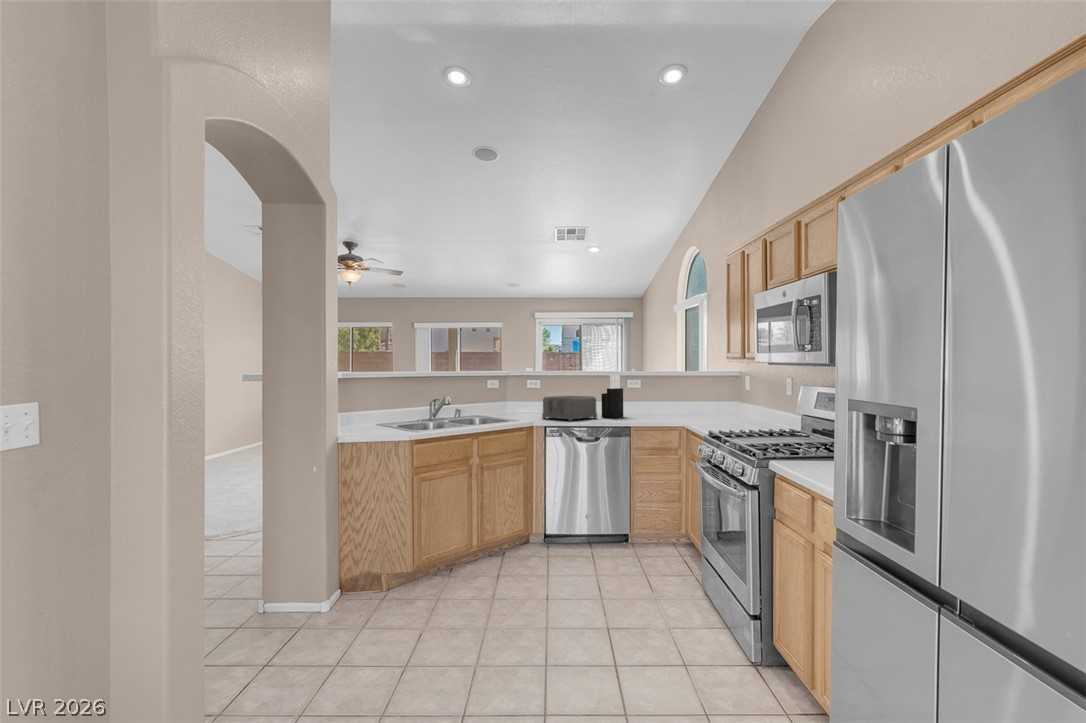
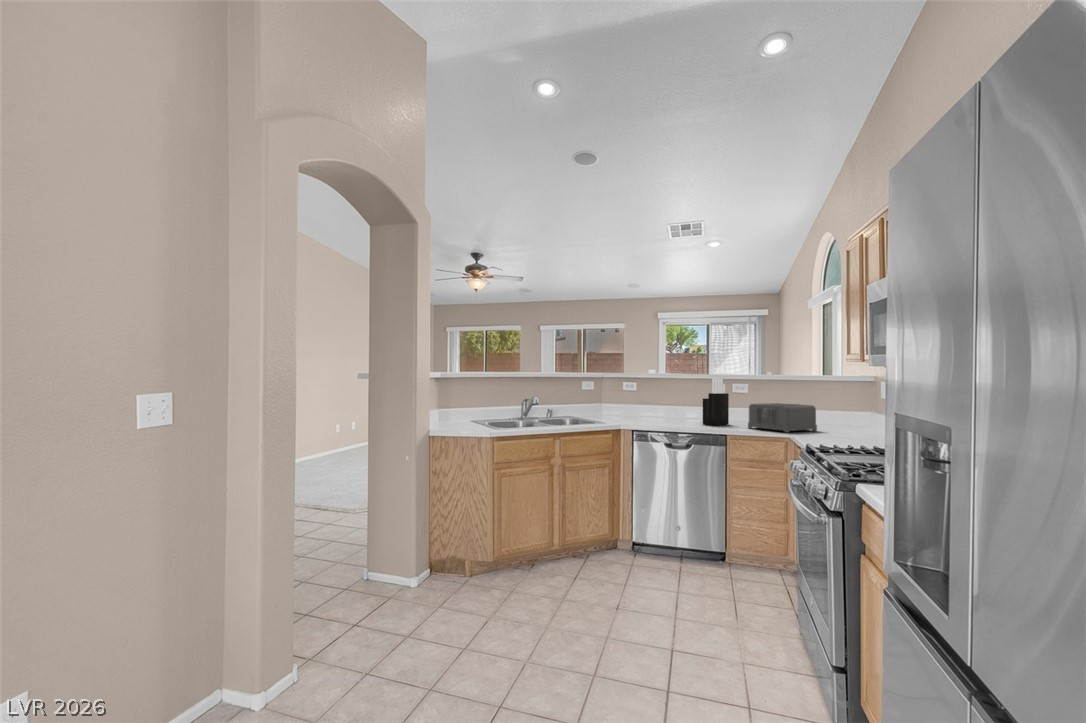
toaster: present [542,396,597,421] -> present [748,403,817,432]

